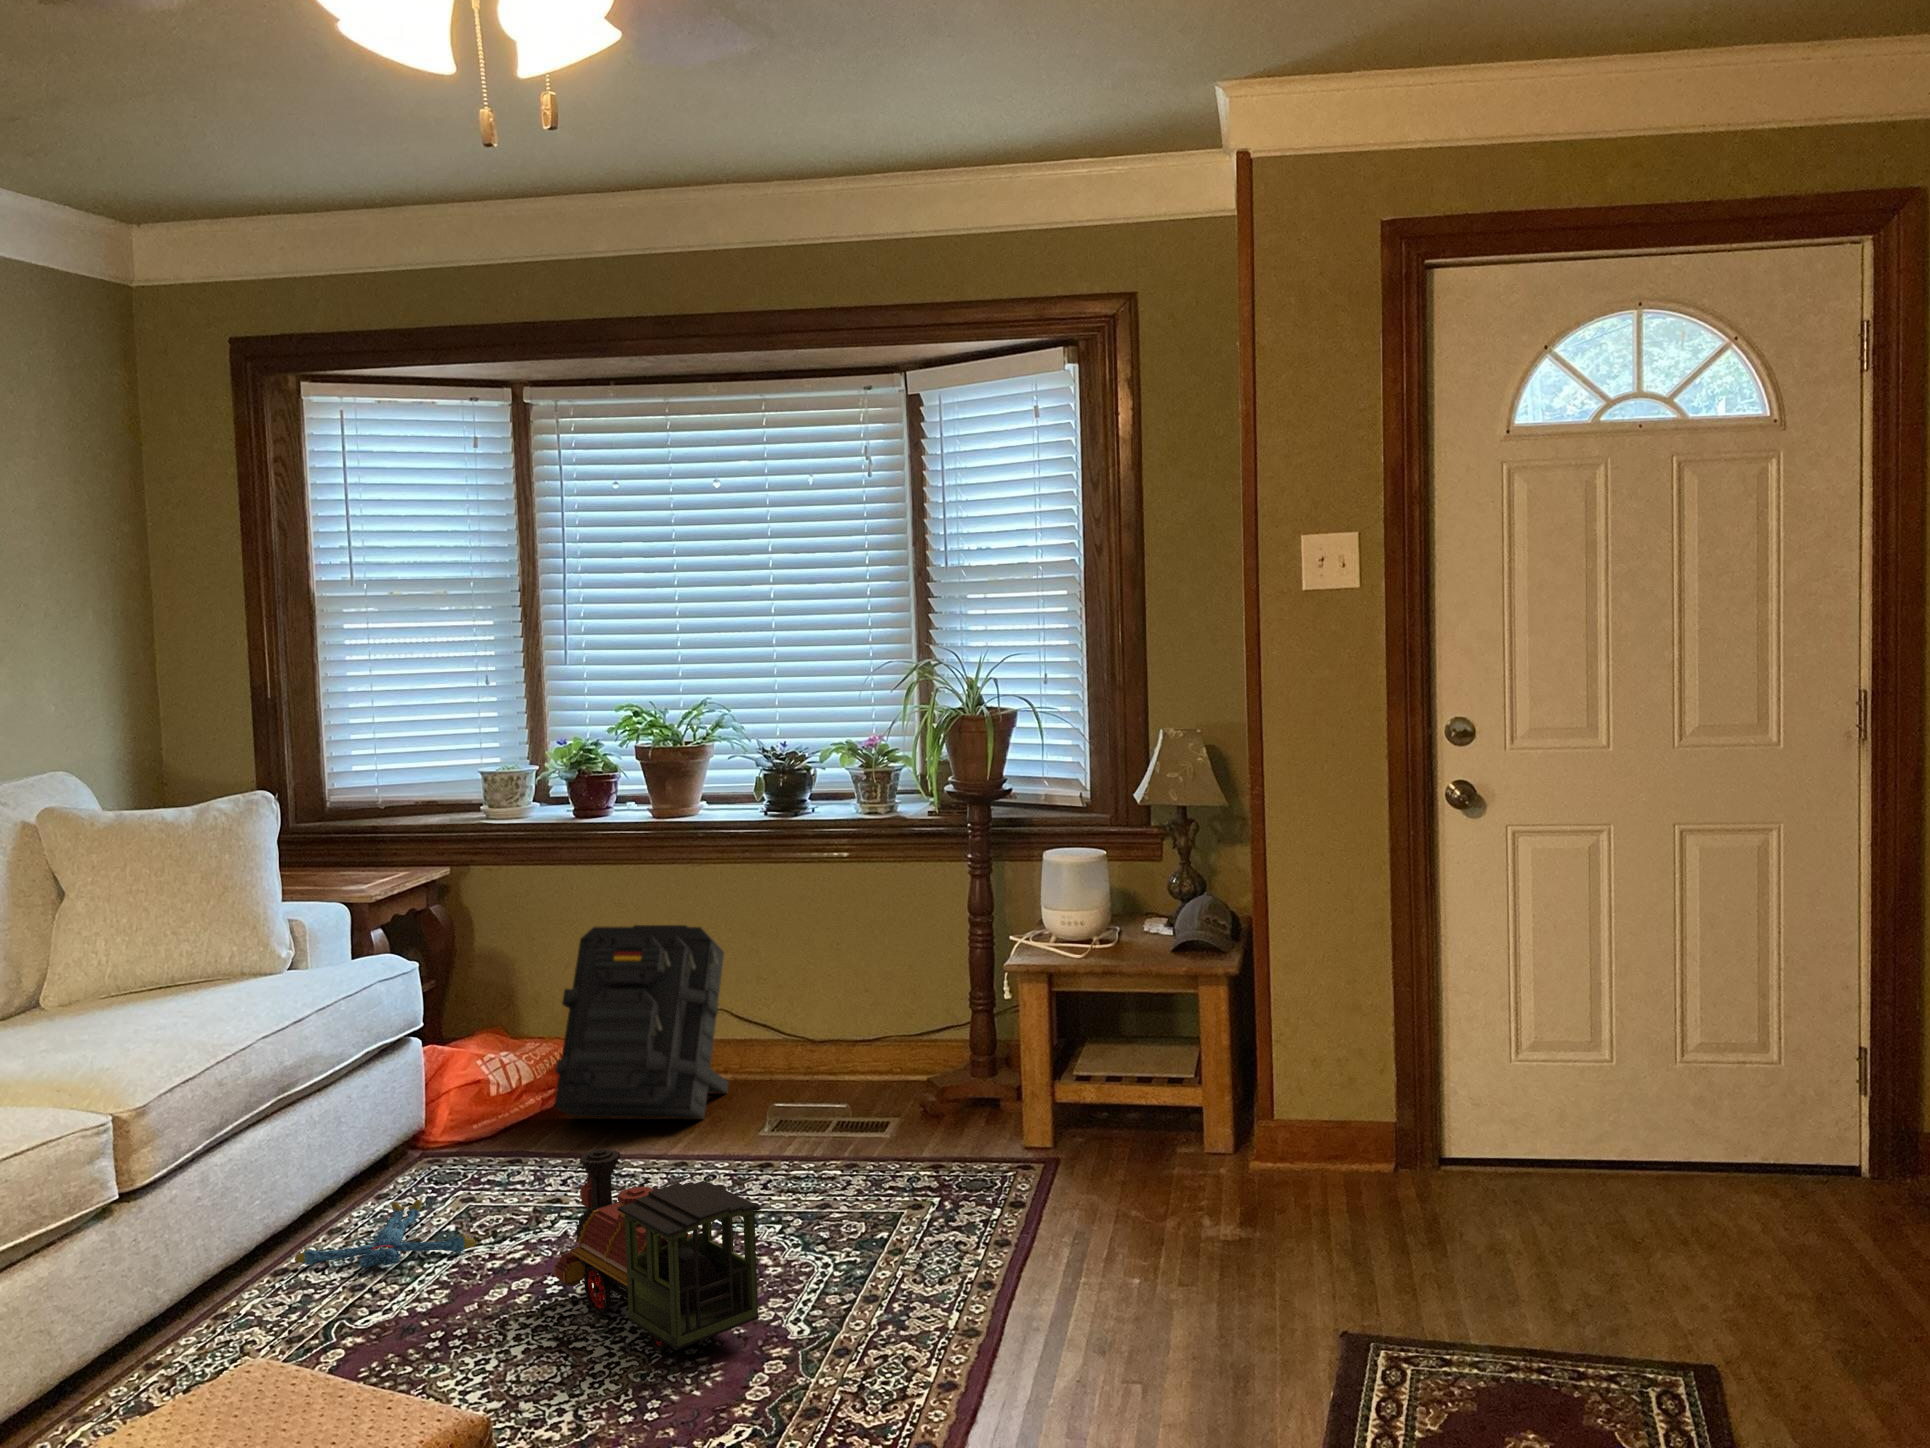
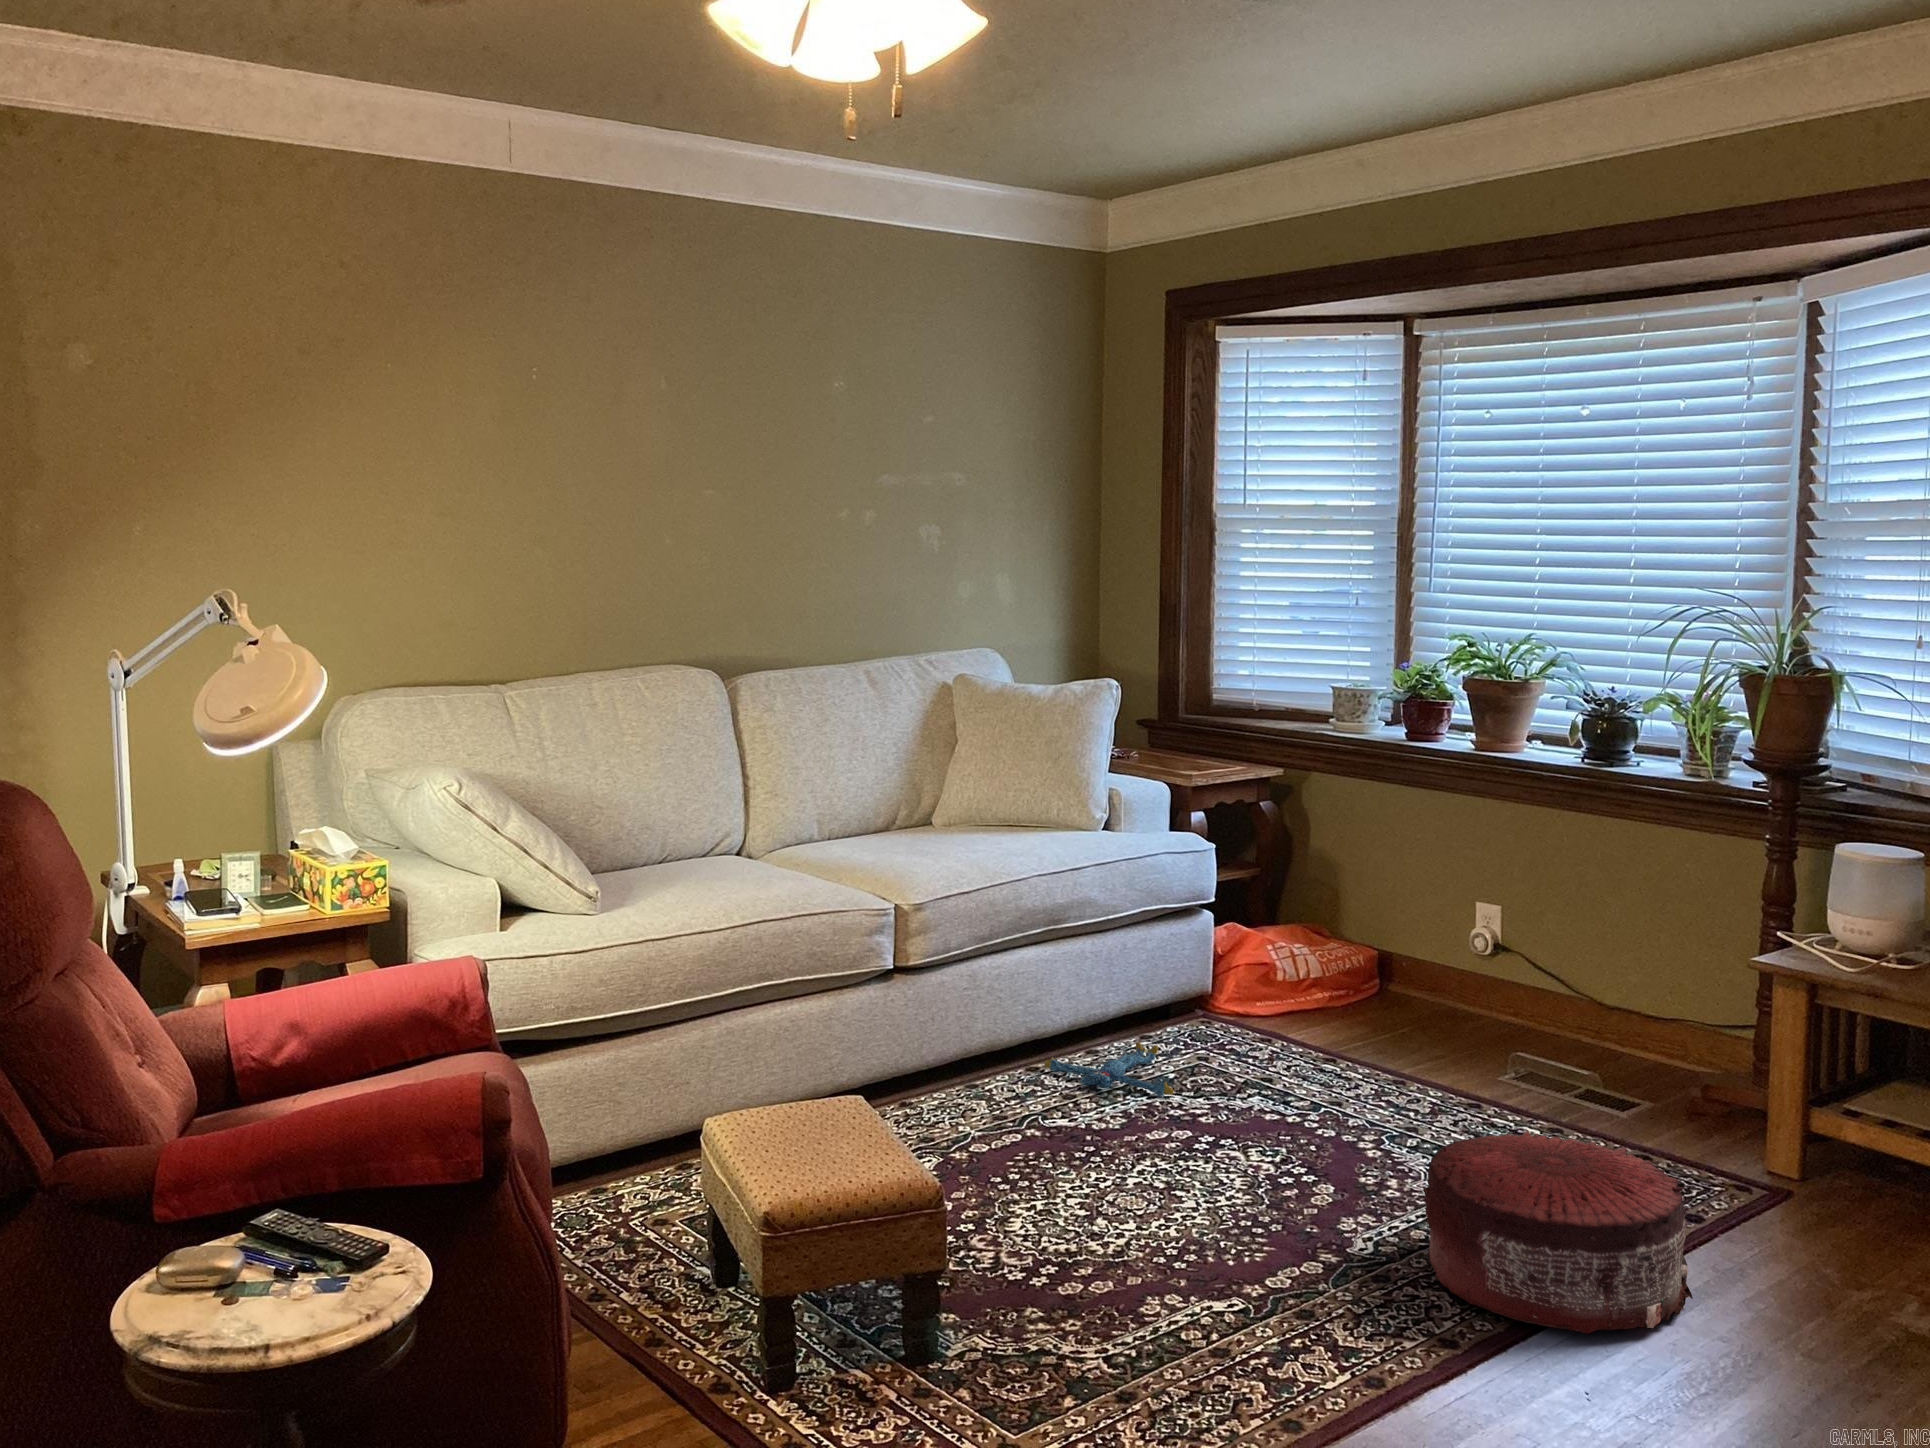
backpack: present [554,925,728,1119] -> none [1319,845,1512,1049]
toy train: present [554,1149,761,1351] -> none [1195,1034,1331,1223]
pouf: none [852,1153,1089,1343] -> present [1423,1130,1693,1333]

